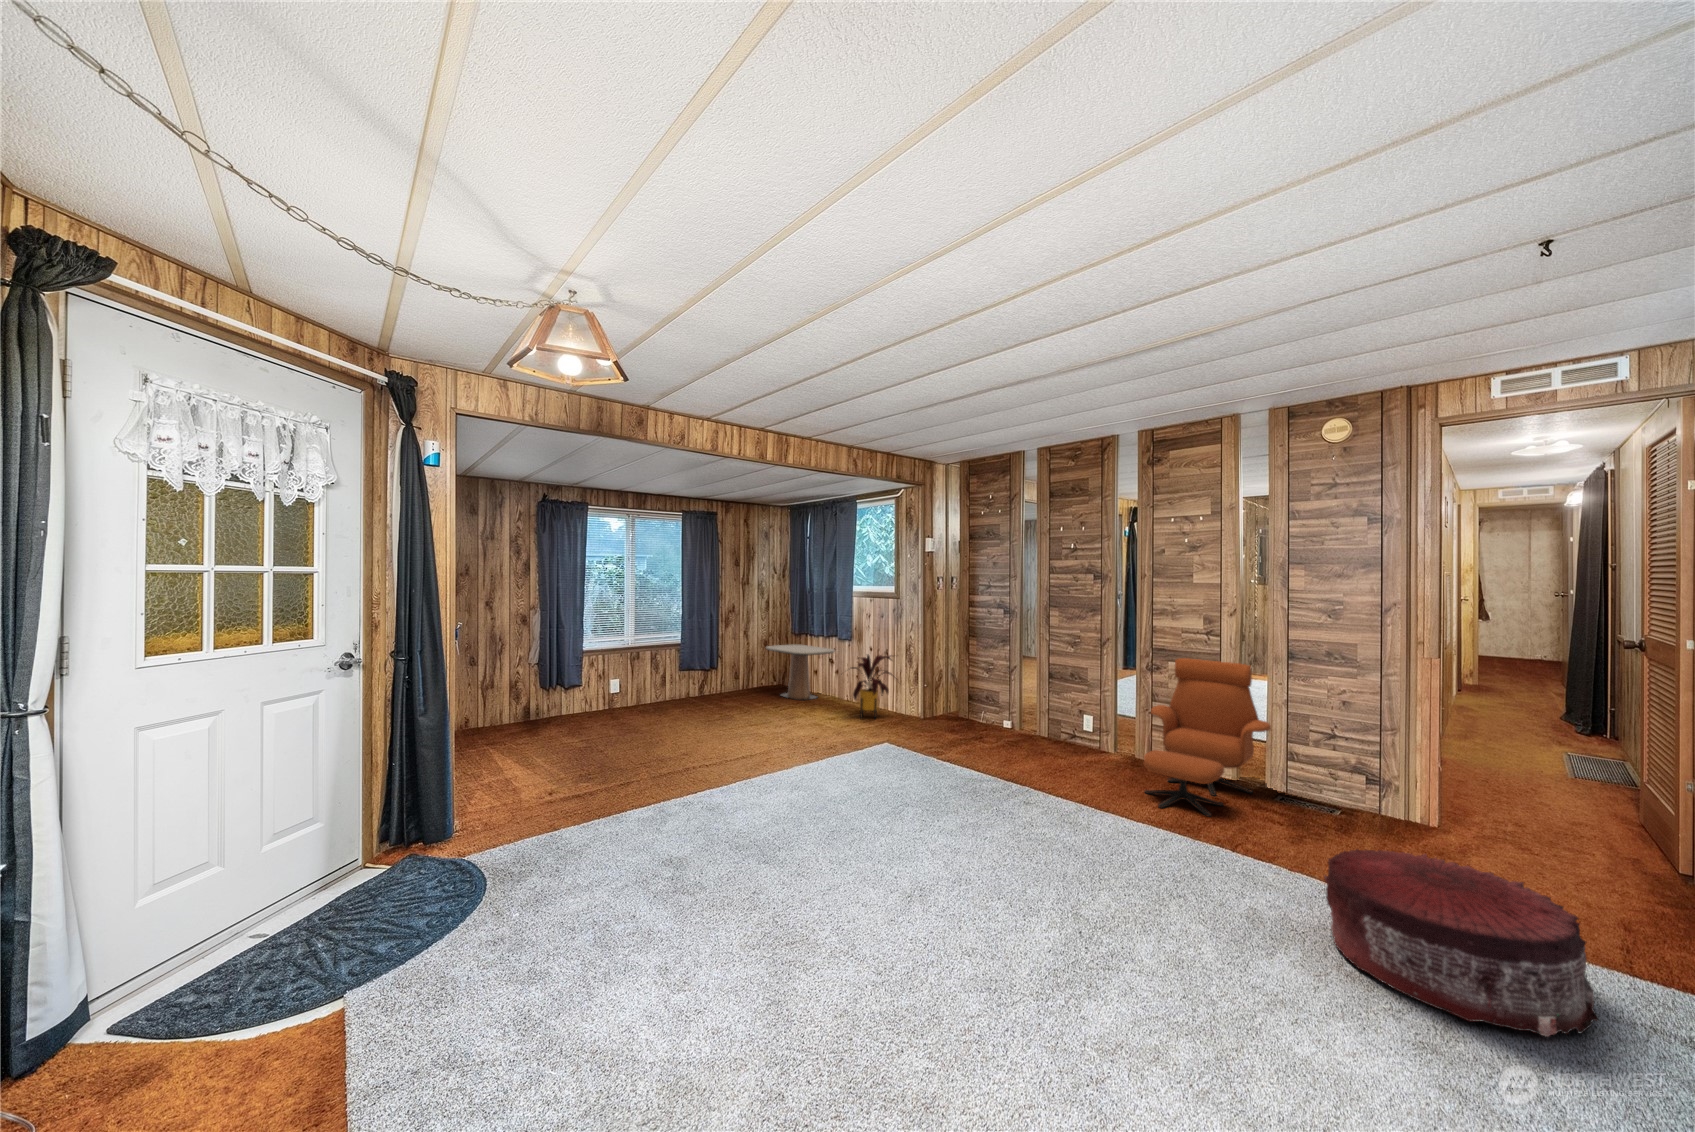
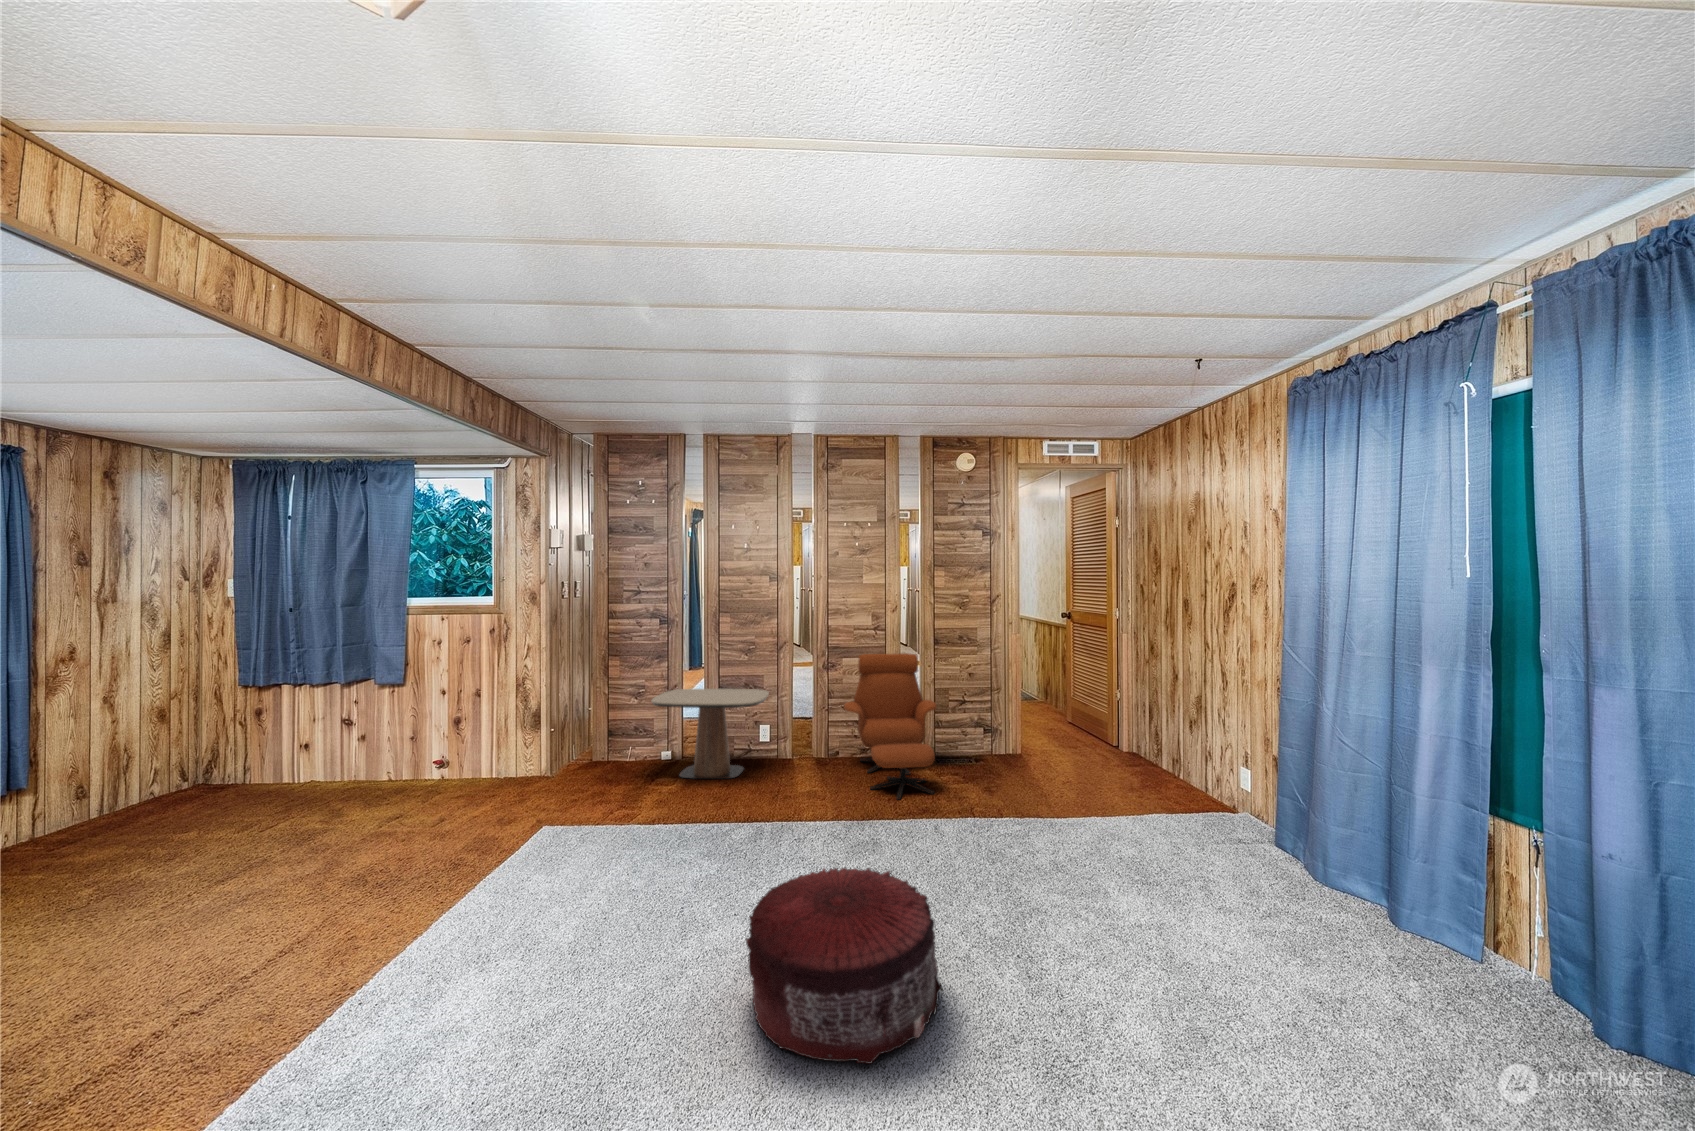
side table: present [766,644,835,700] -> present [651,689,769,779]
house plant: present [851,655,897,719] -> none [417,696,524,803]
pouf: present [1324,849,1601,1037] -> present [746,868,943,1064]

